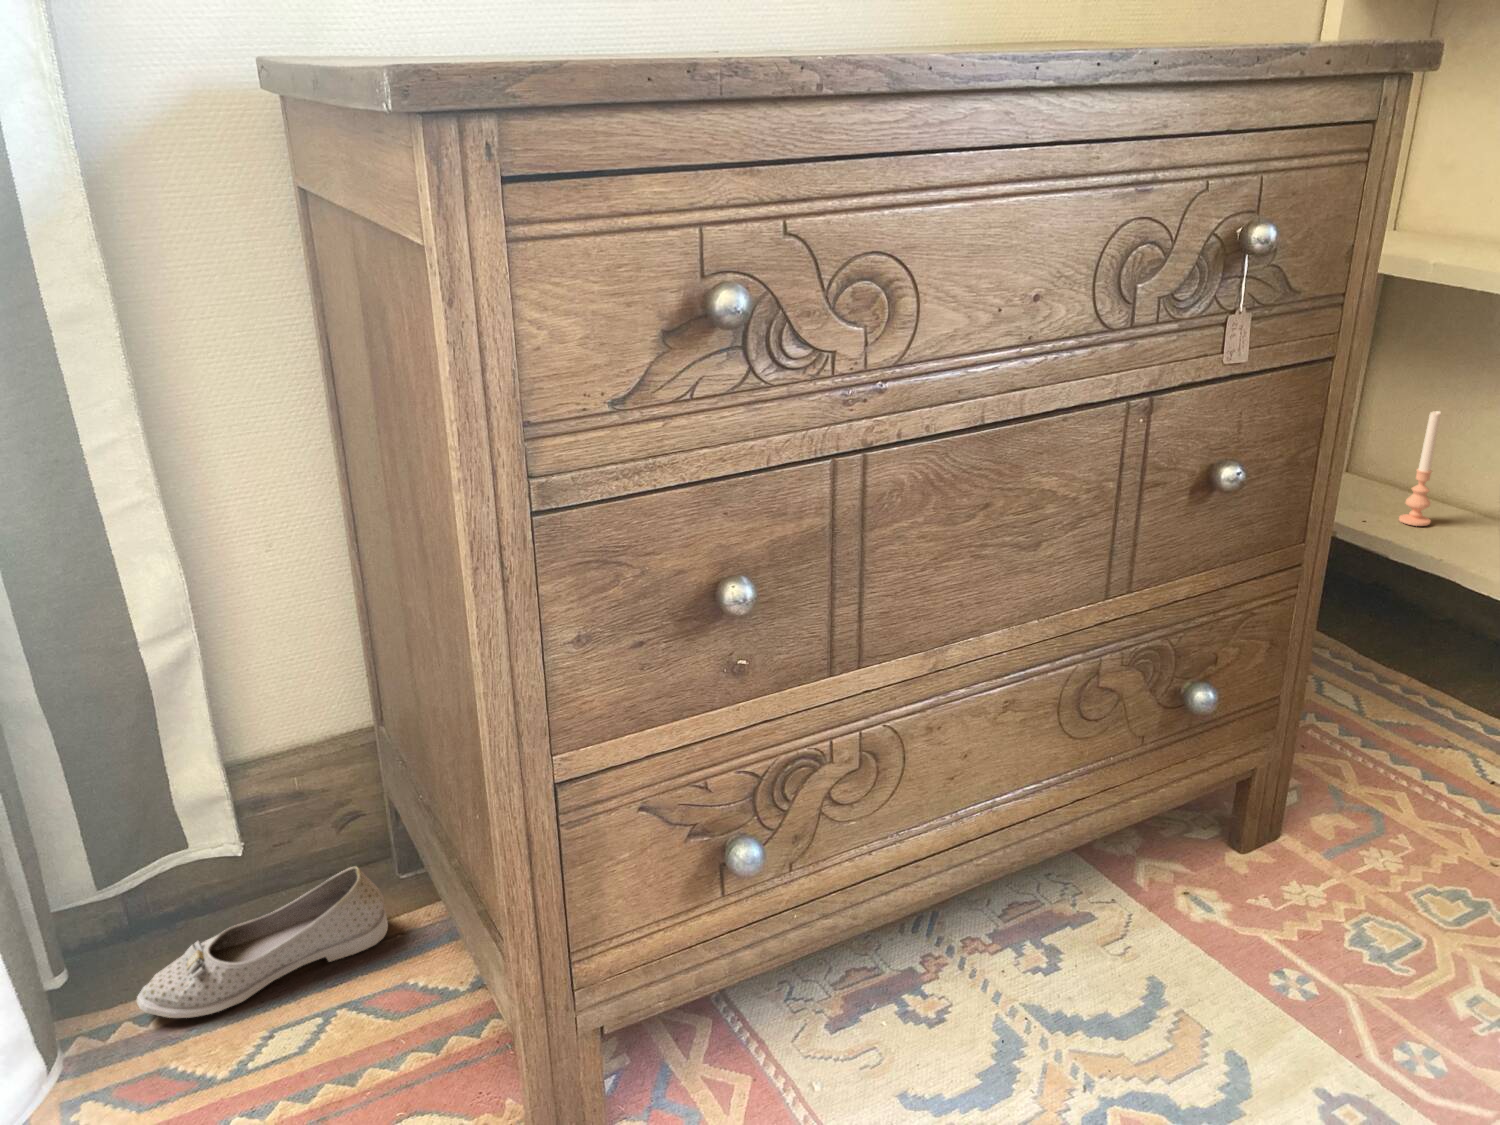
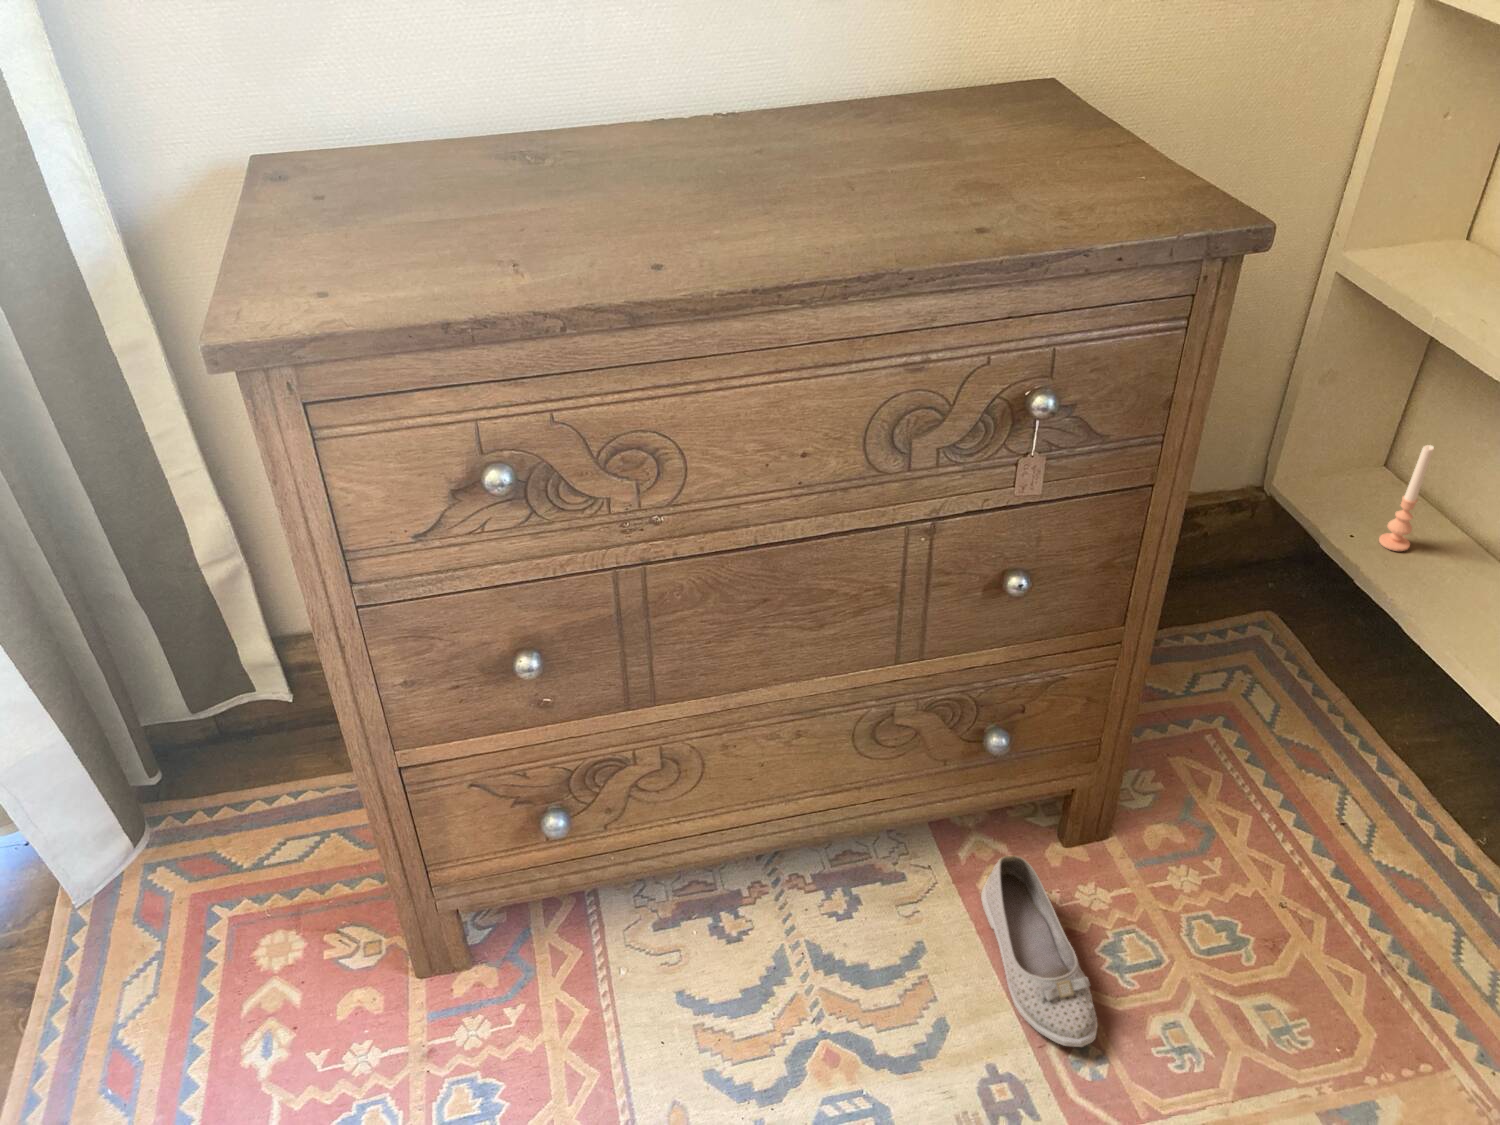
shoe: present [137,867,388,1018] -> present [981,855,1097,1047]

